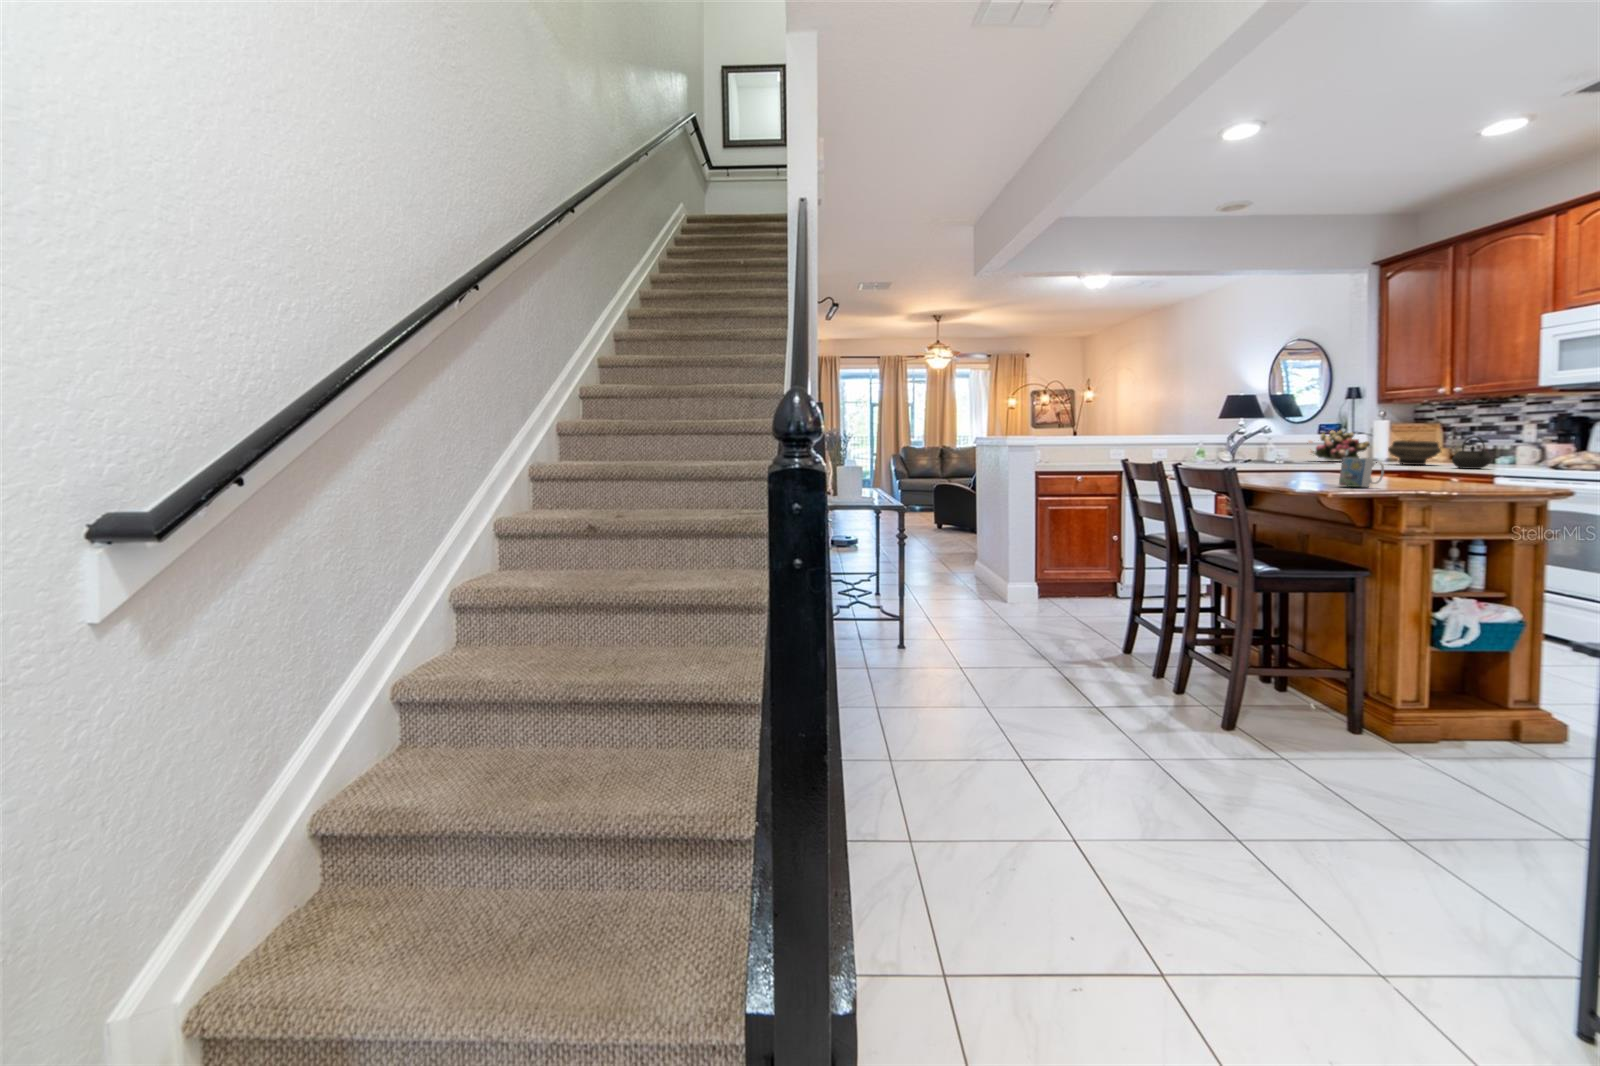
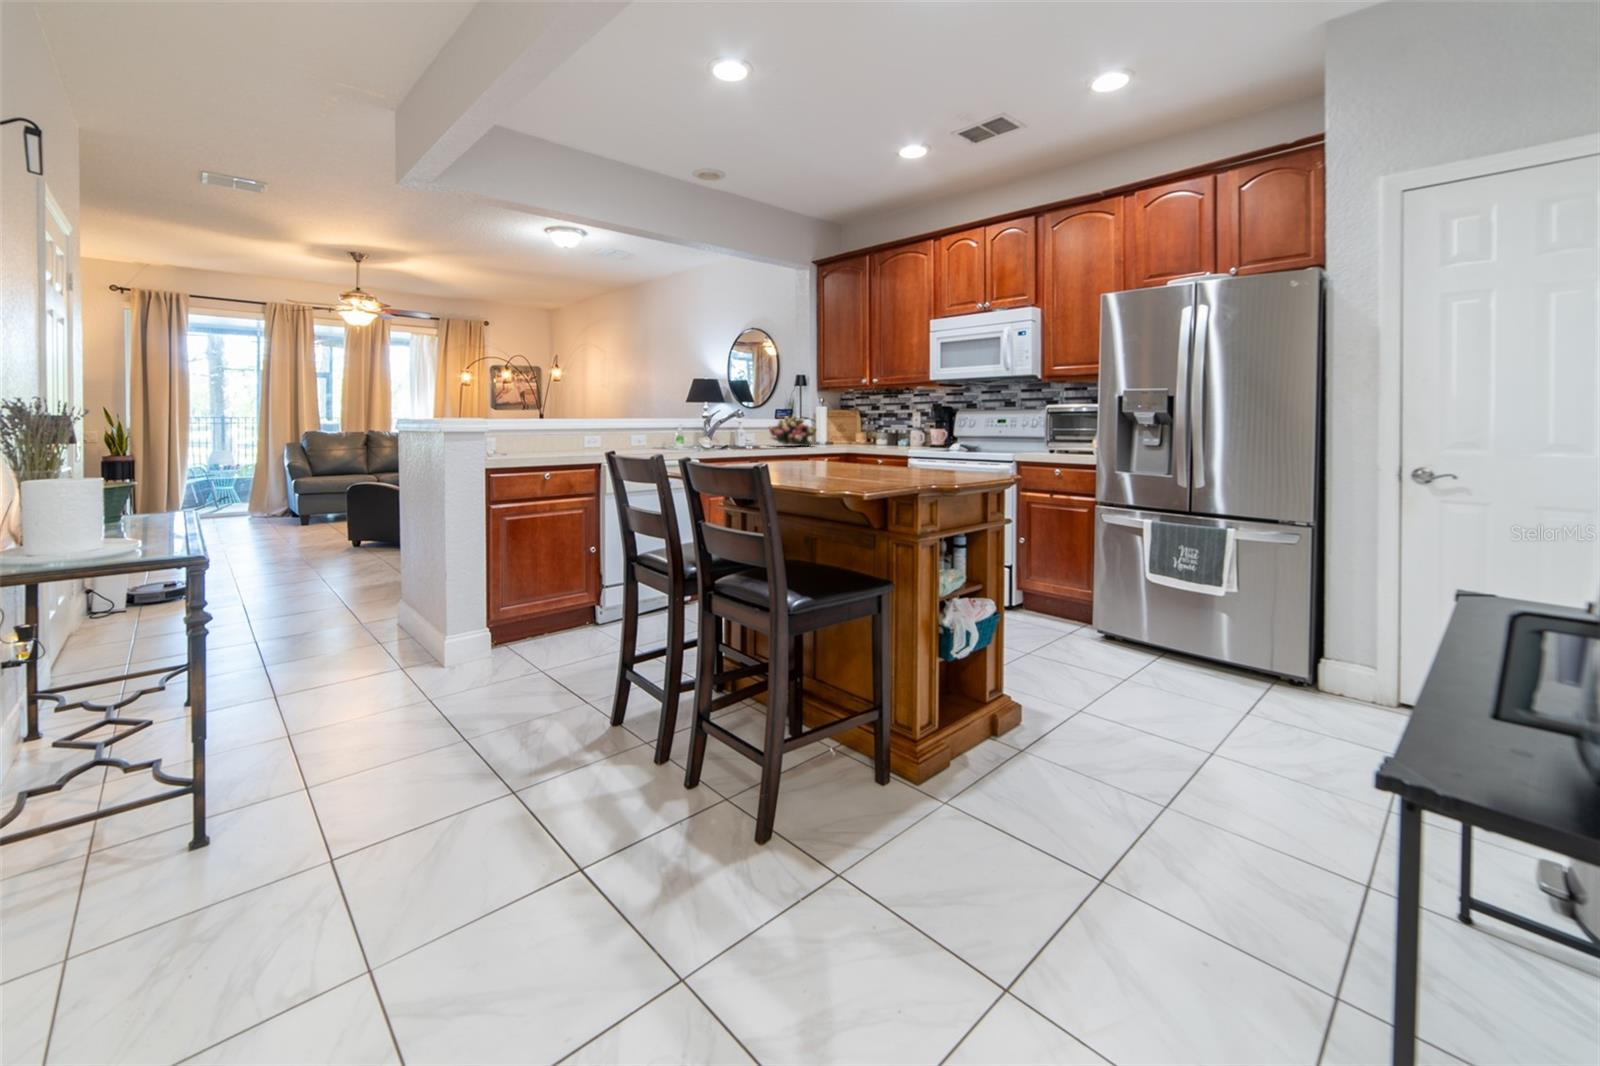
kettle: present [1452,435,1491,469] -> none [885,423,911,453]
bowl: present [1388,440,1441,465] -> none [834,426,872,449]
mug: present [1339,458,1384,487] -> none [850,452,891,487]

